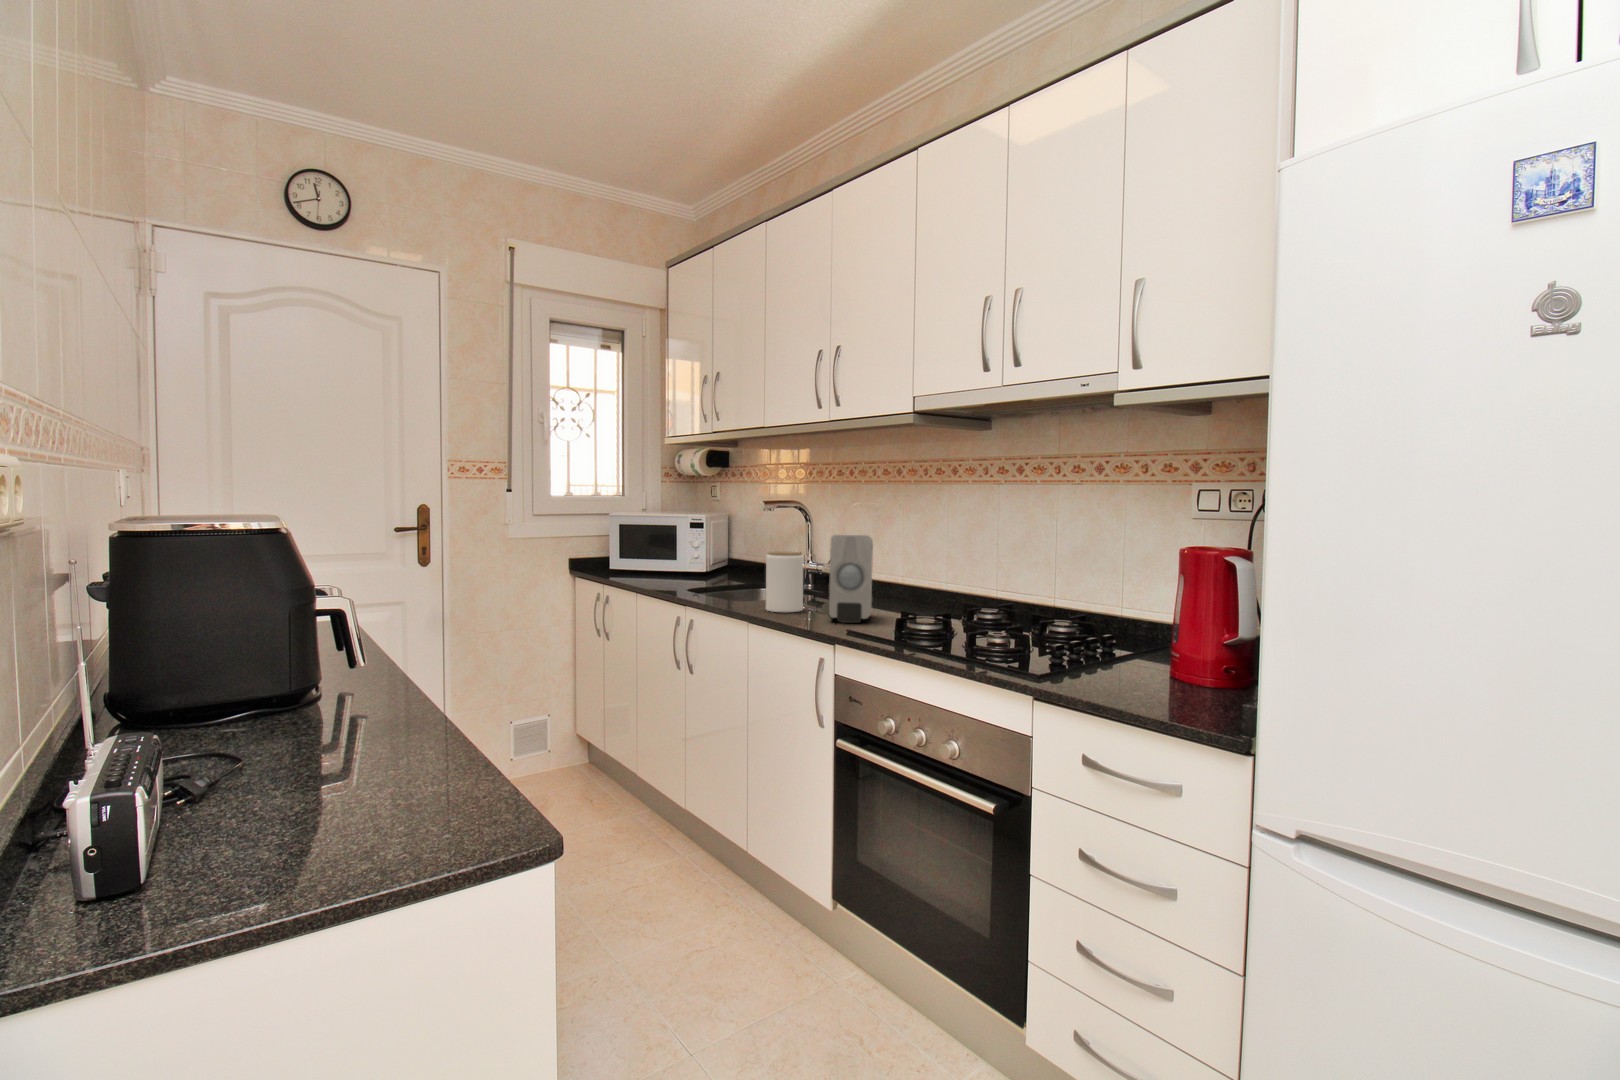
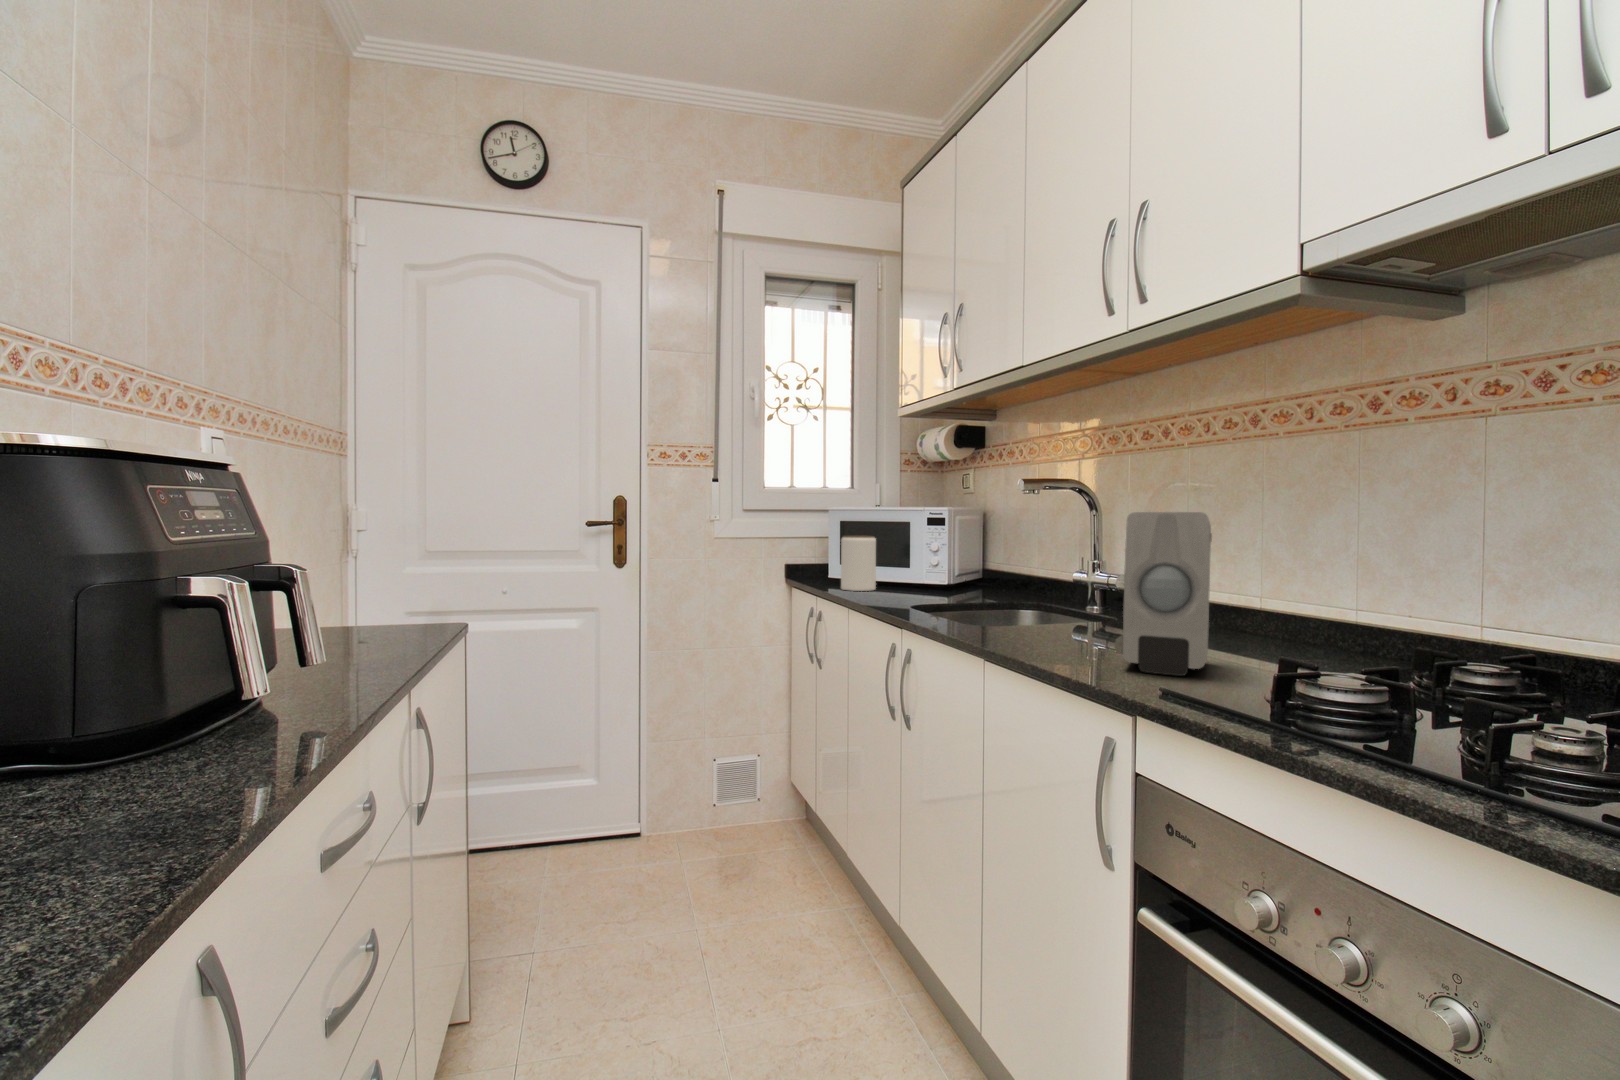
jar: present [766,552,803,612] -> present [841,536,876,591]

